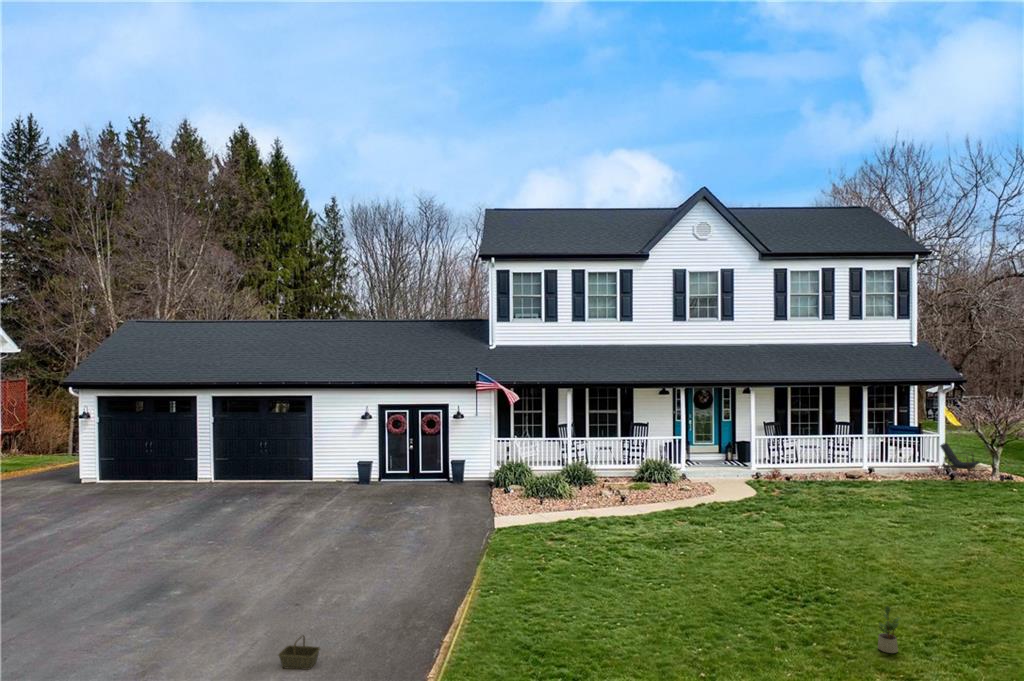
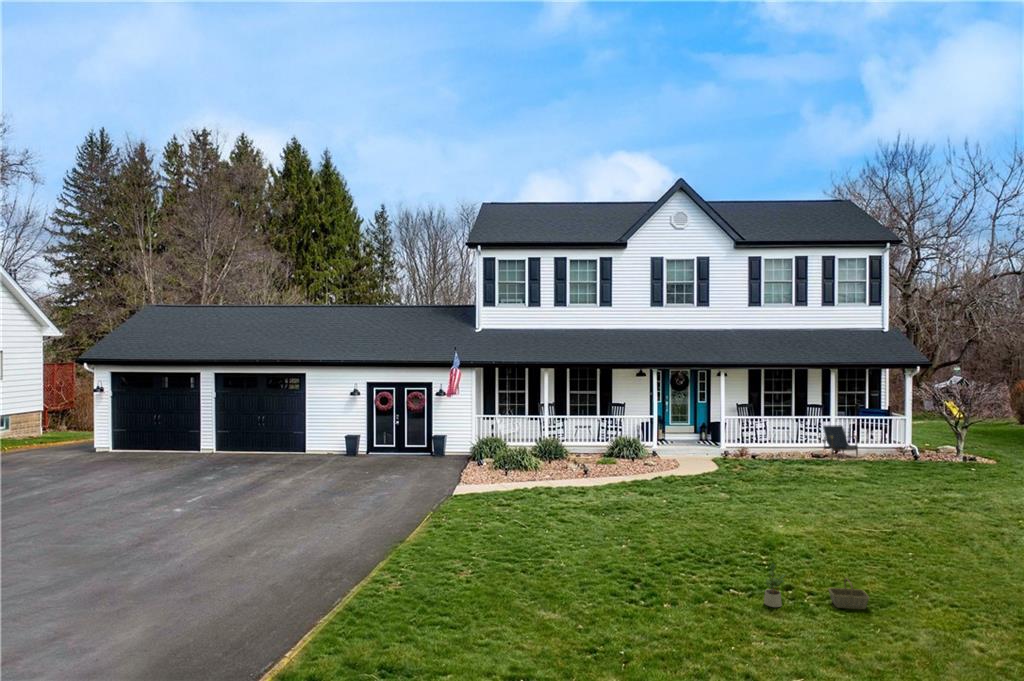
lounge chair: present [940,443,979,476] -> present [823,425,858,457]
basket: present [279,636,320,670] -> present [828,579,869,609]

